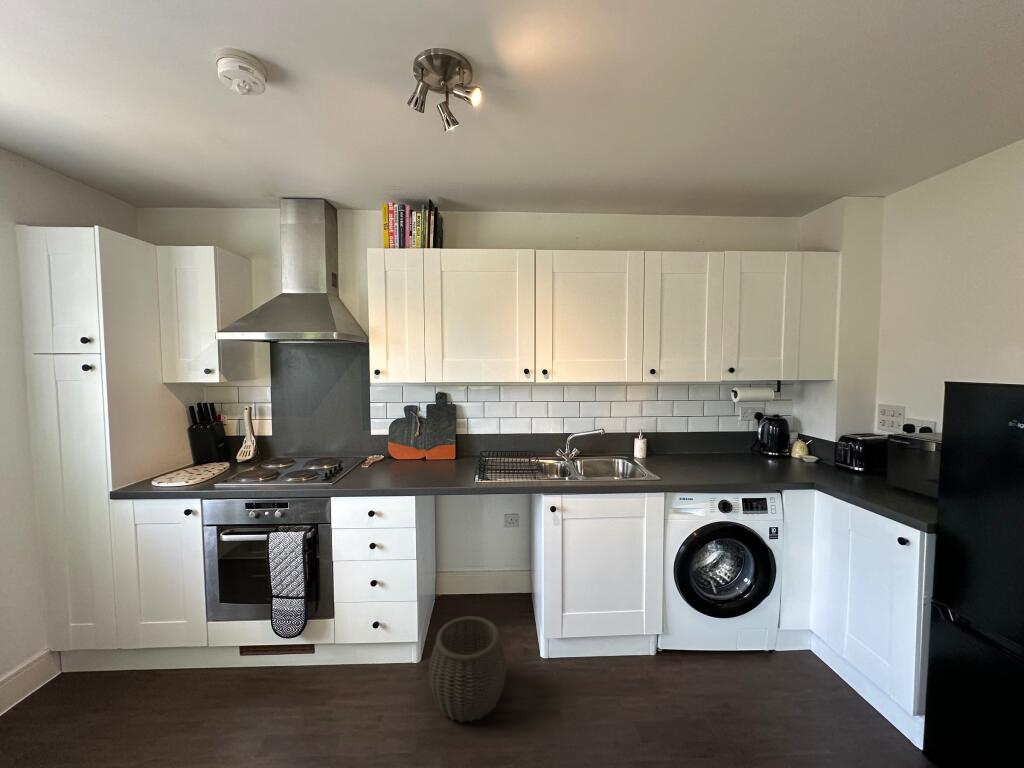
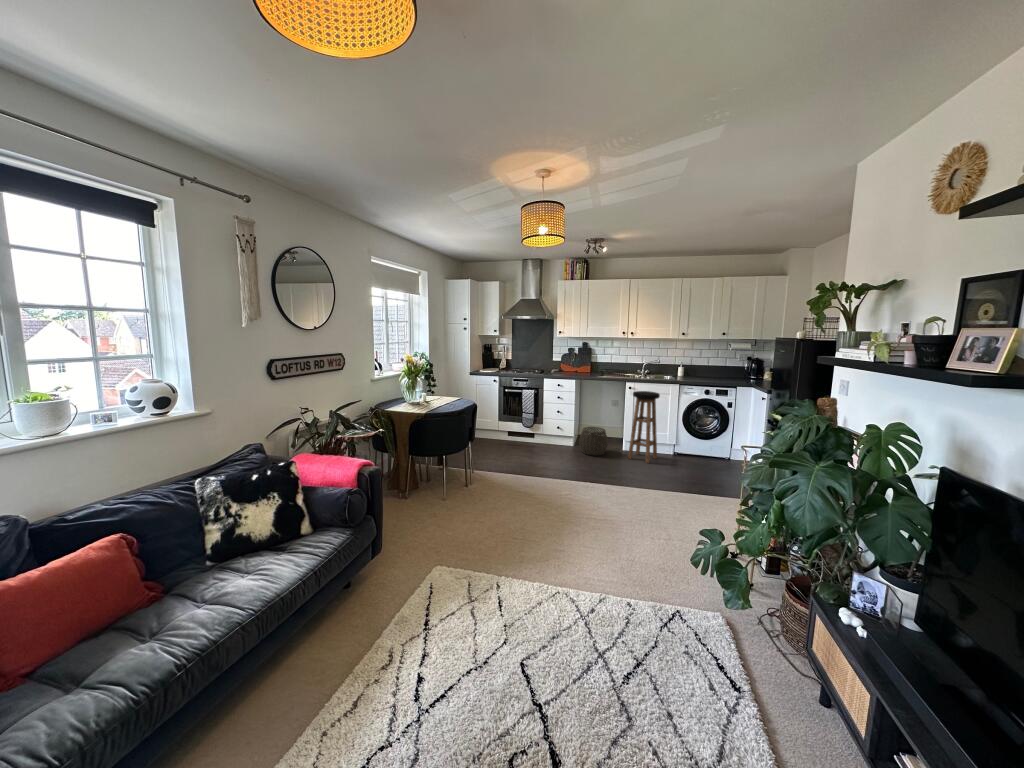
bar stool: none [562,519,635,737] -> present [628,391,660,463]

